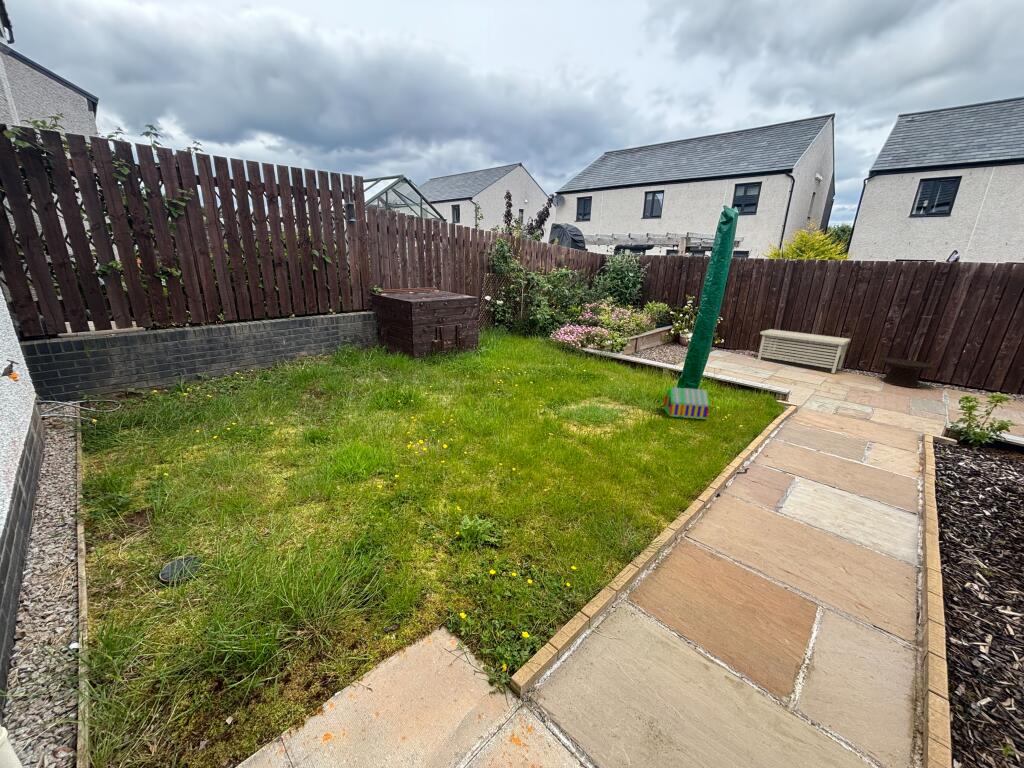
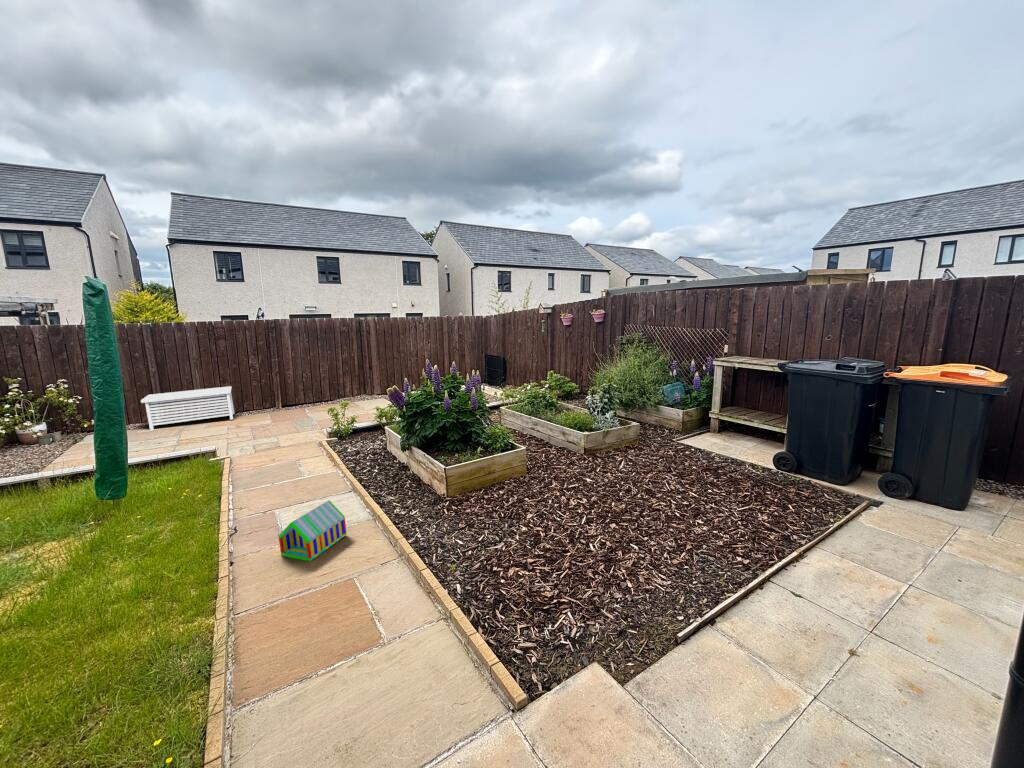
side table: present [881,358,934,388] -> none [262,392,297,414]
toy house: present [663,387,709,419] -> present [279,500,347,561]

